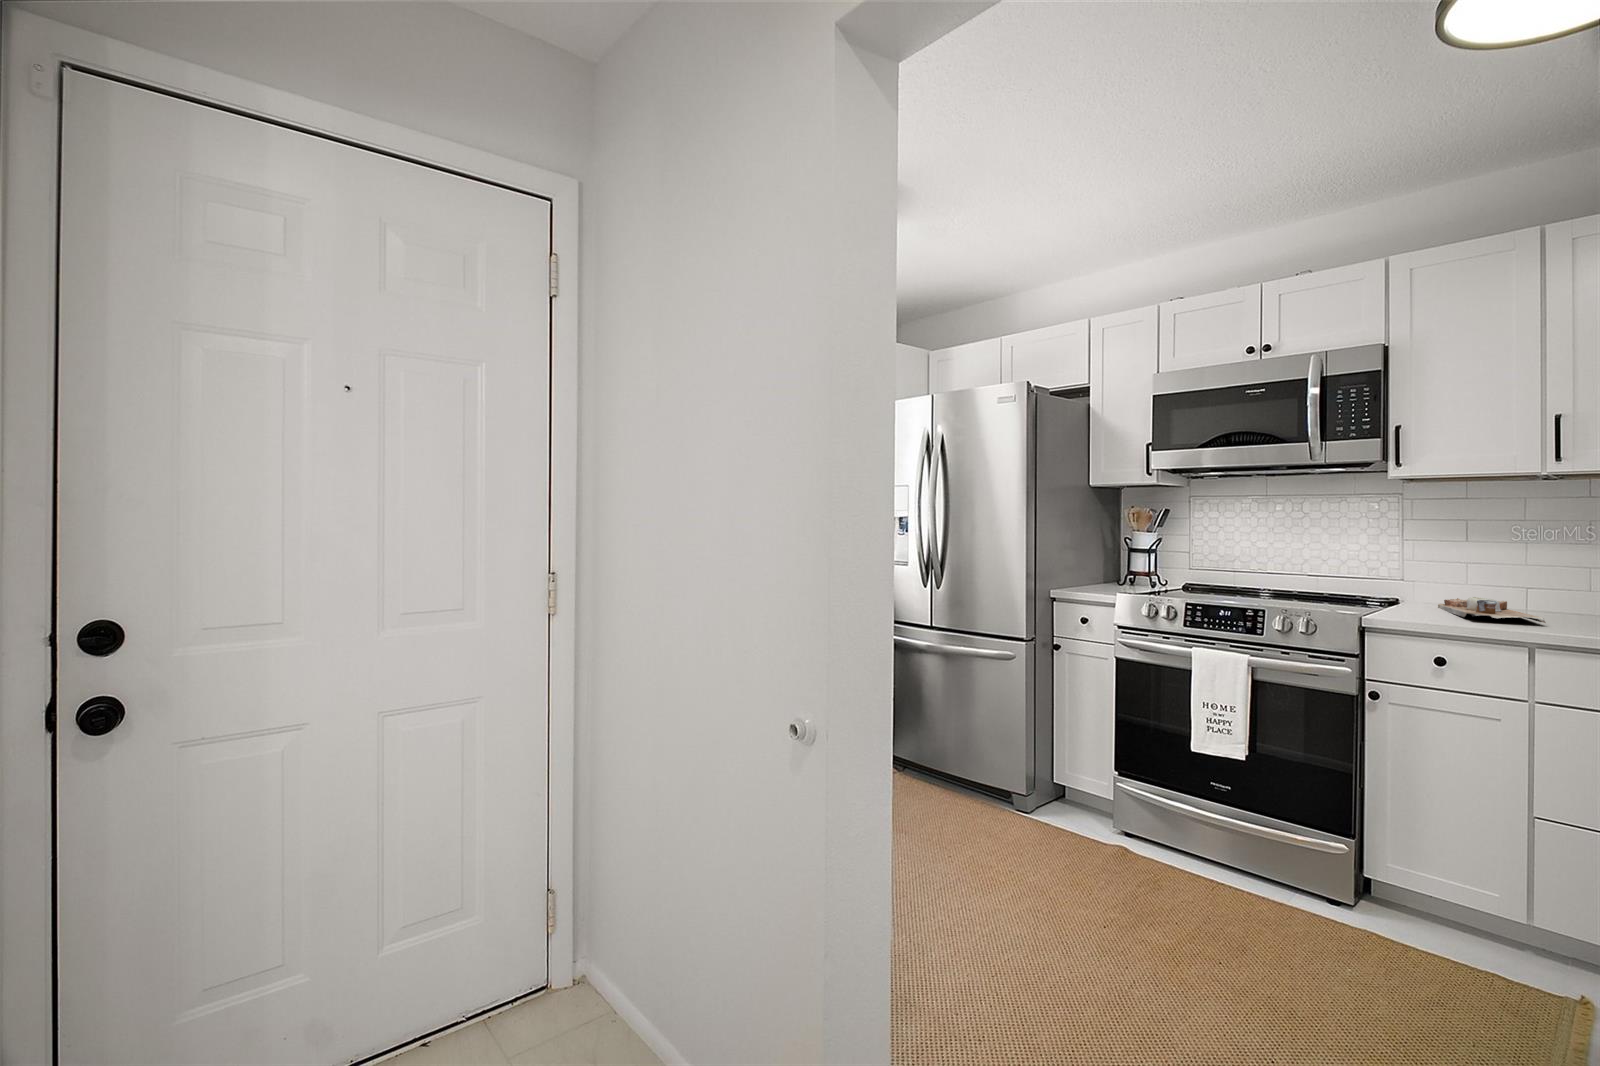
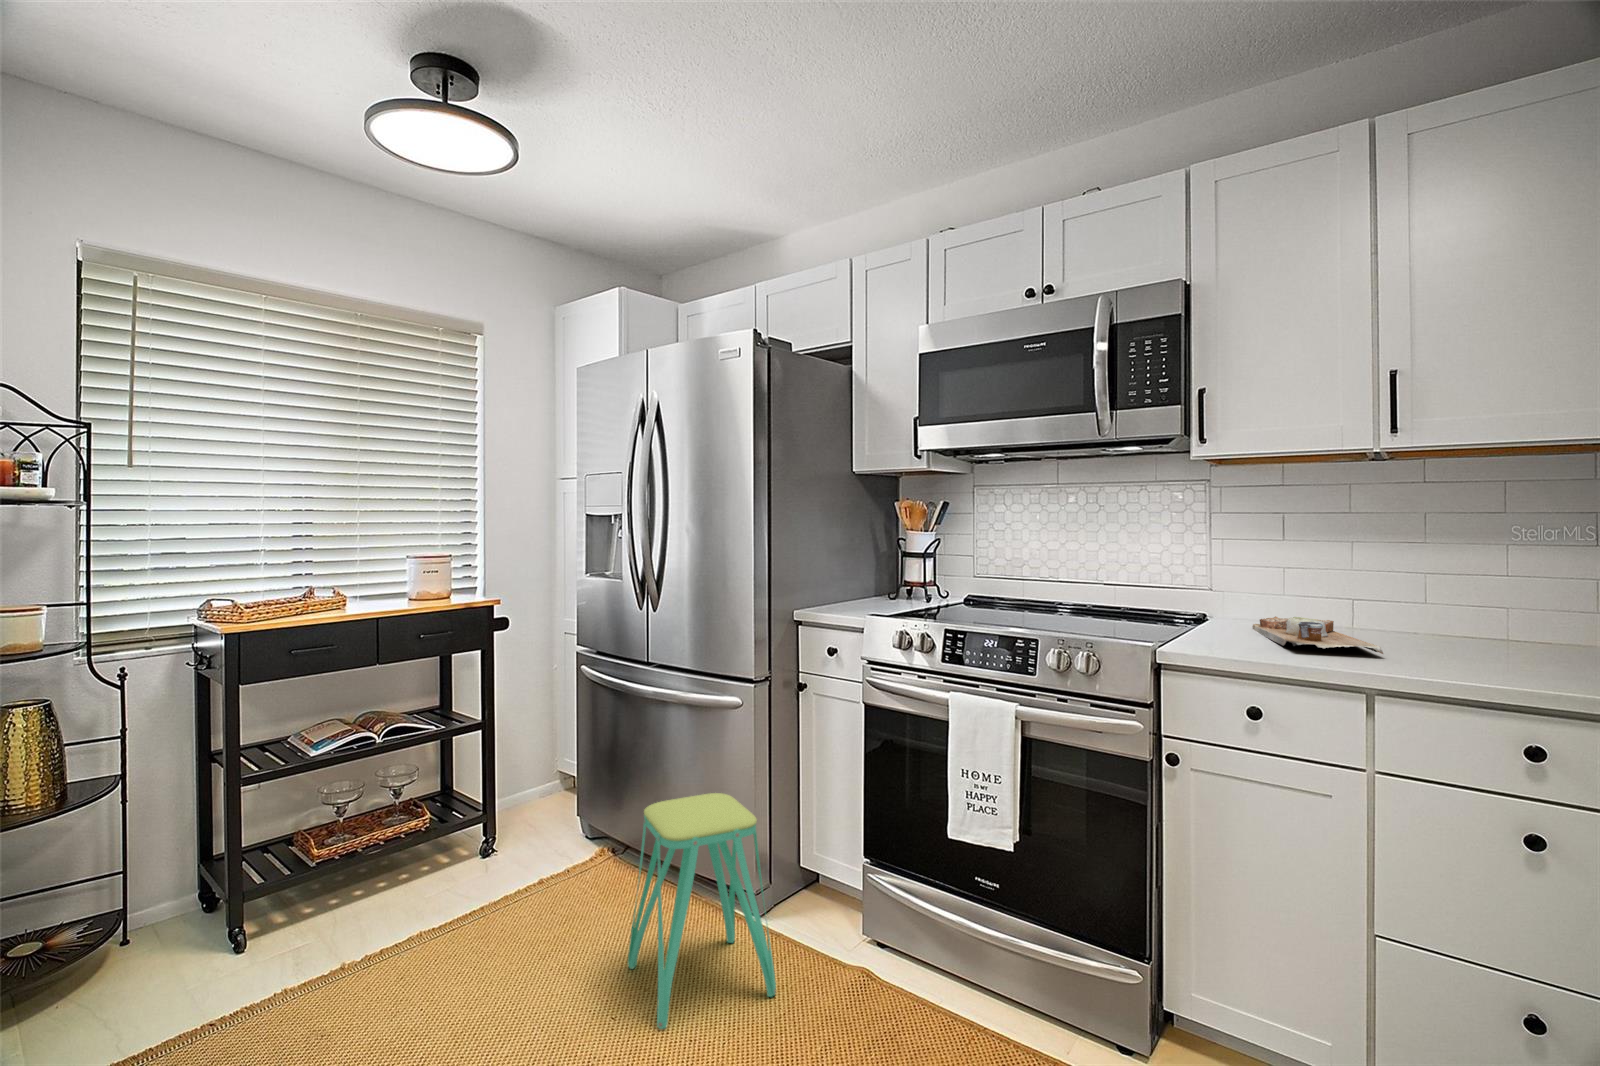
stool: none [945,718,1060,868] -> present [628,793,776,1029]

